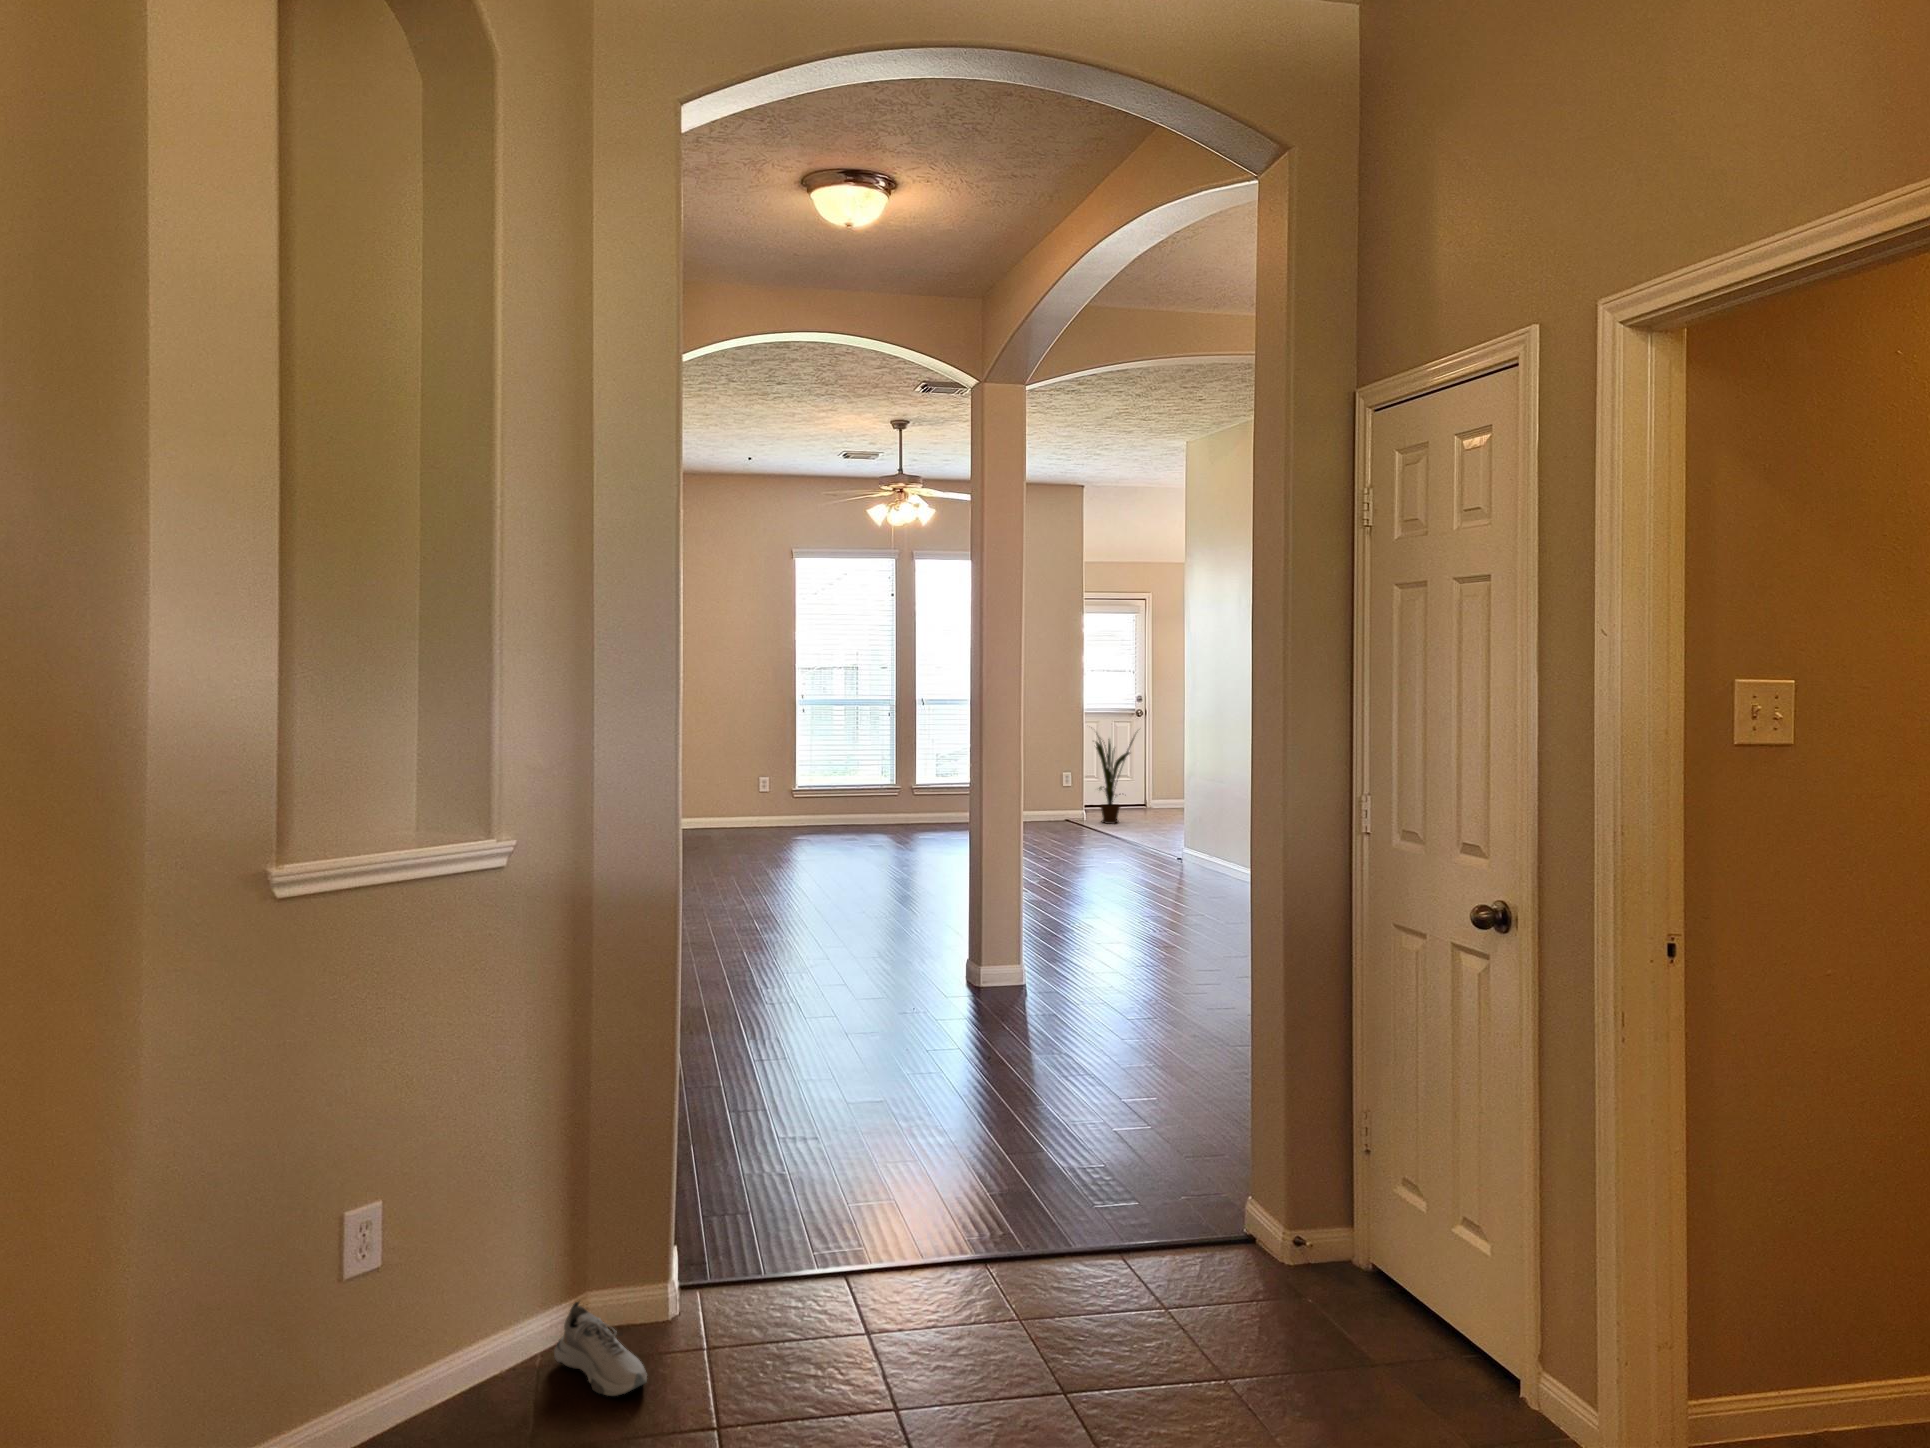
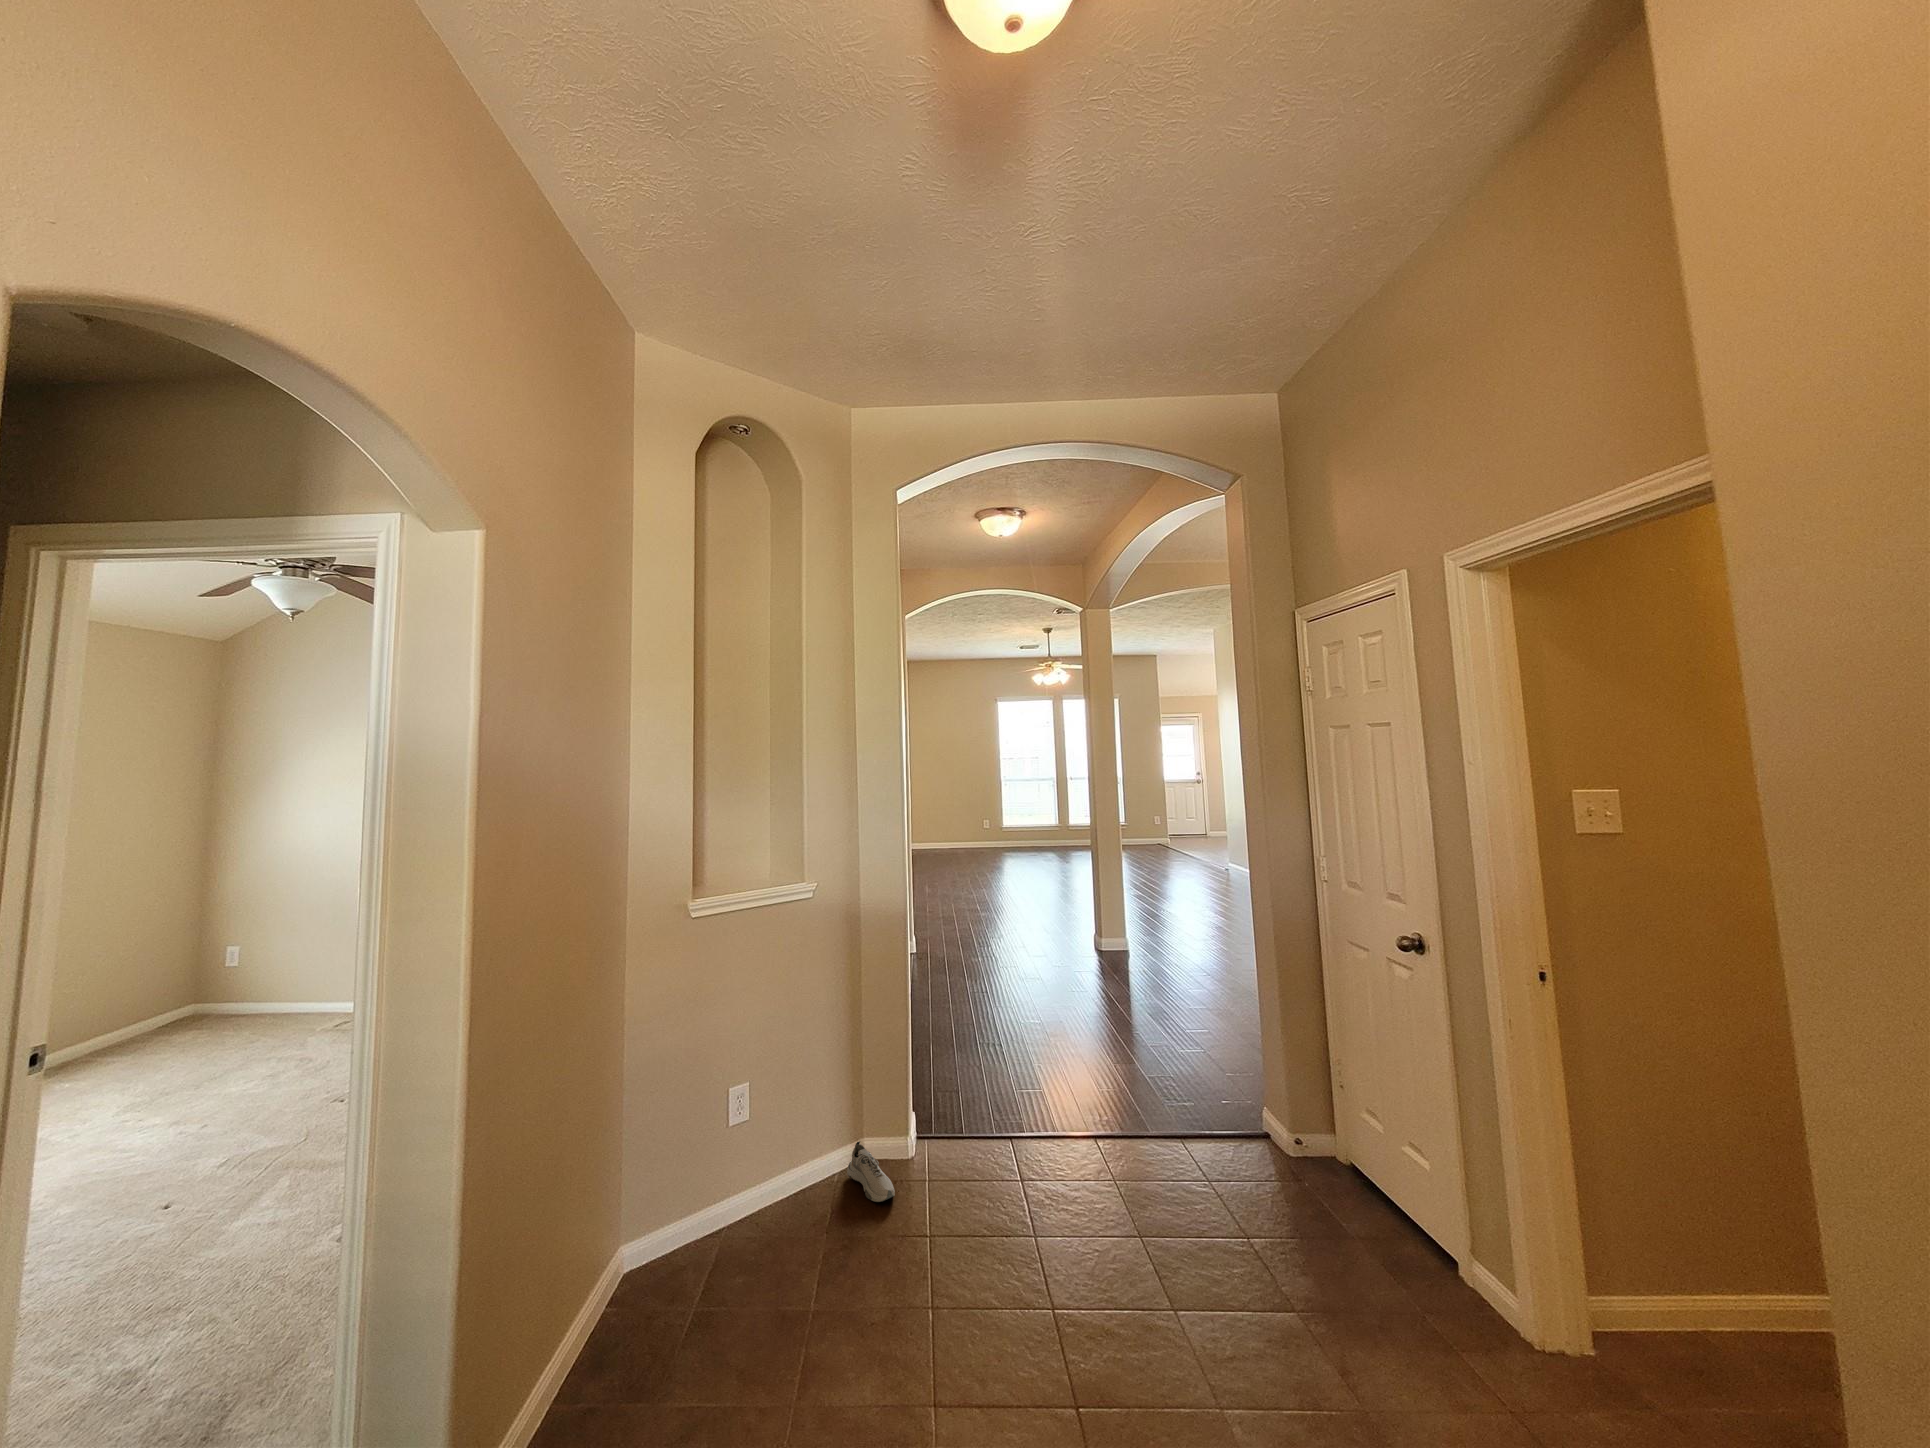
house plant: present [1096,735,1135,824] -> none [1167,789,1202,847]

